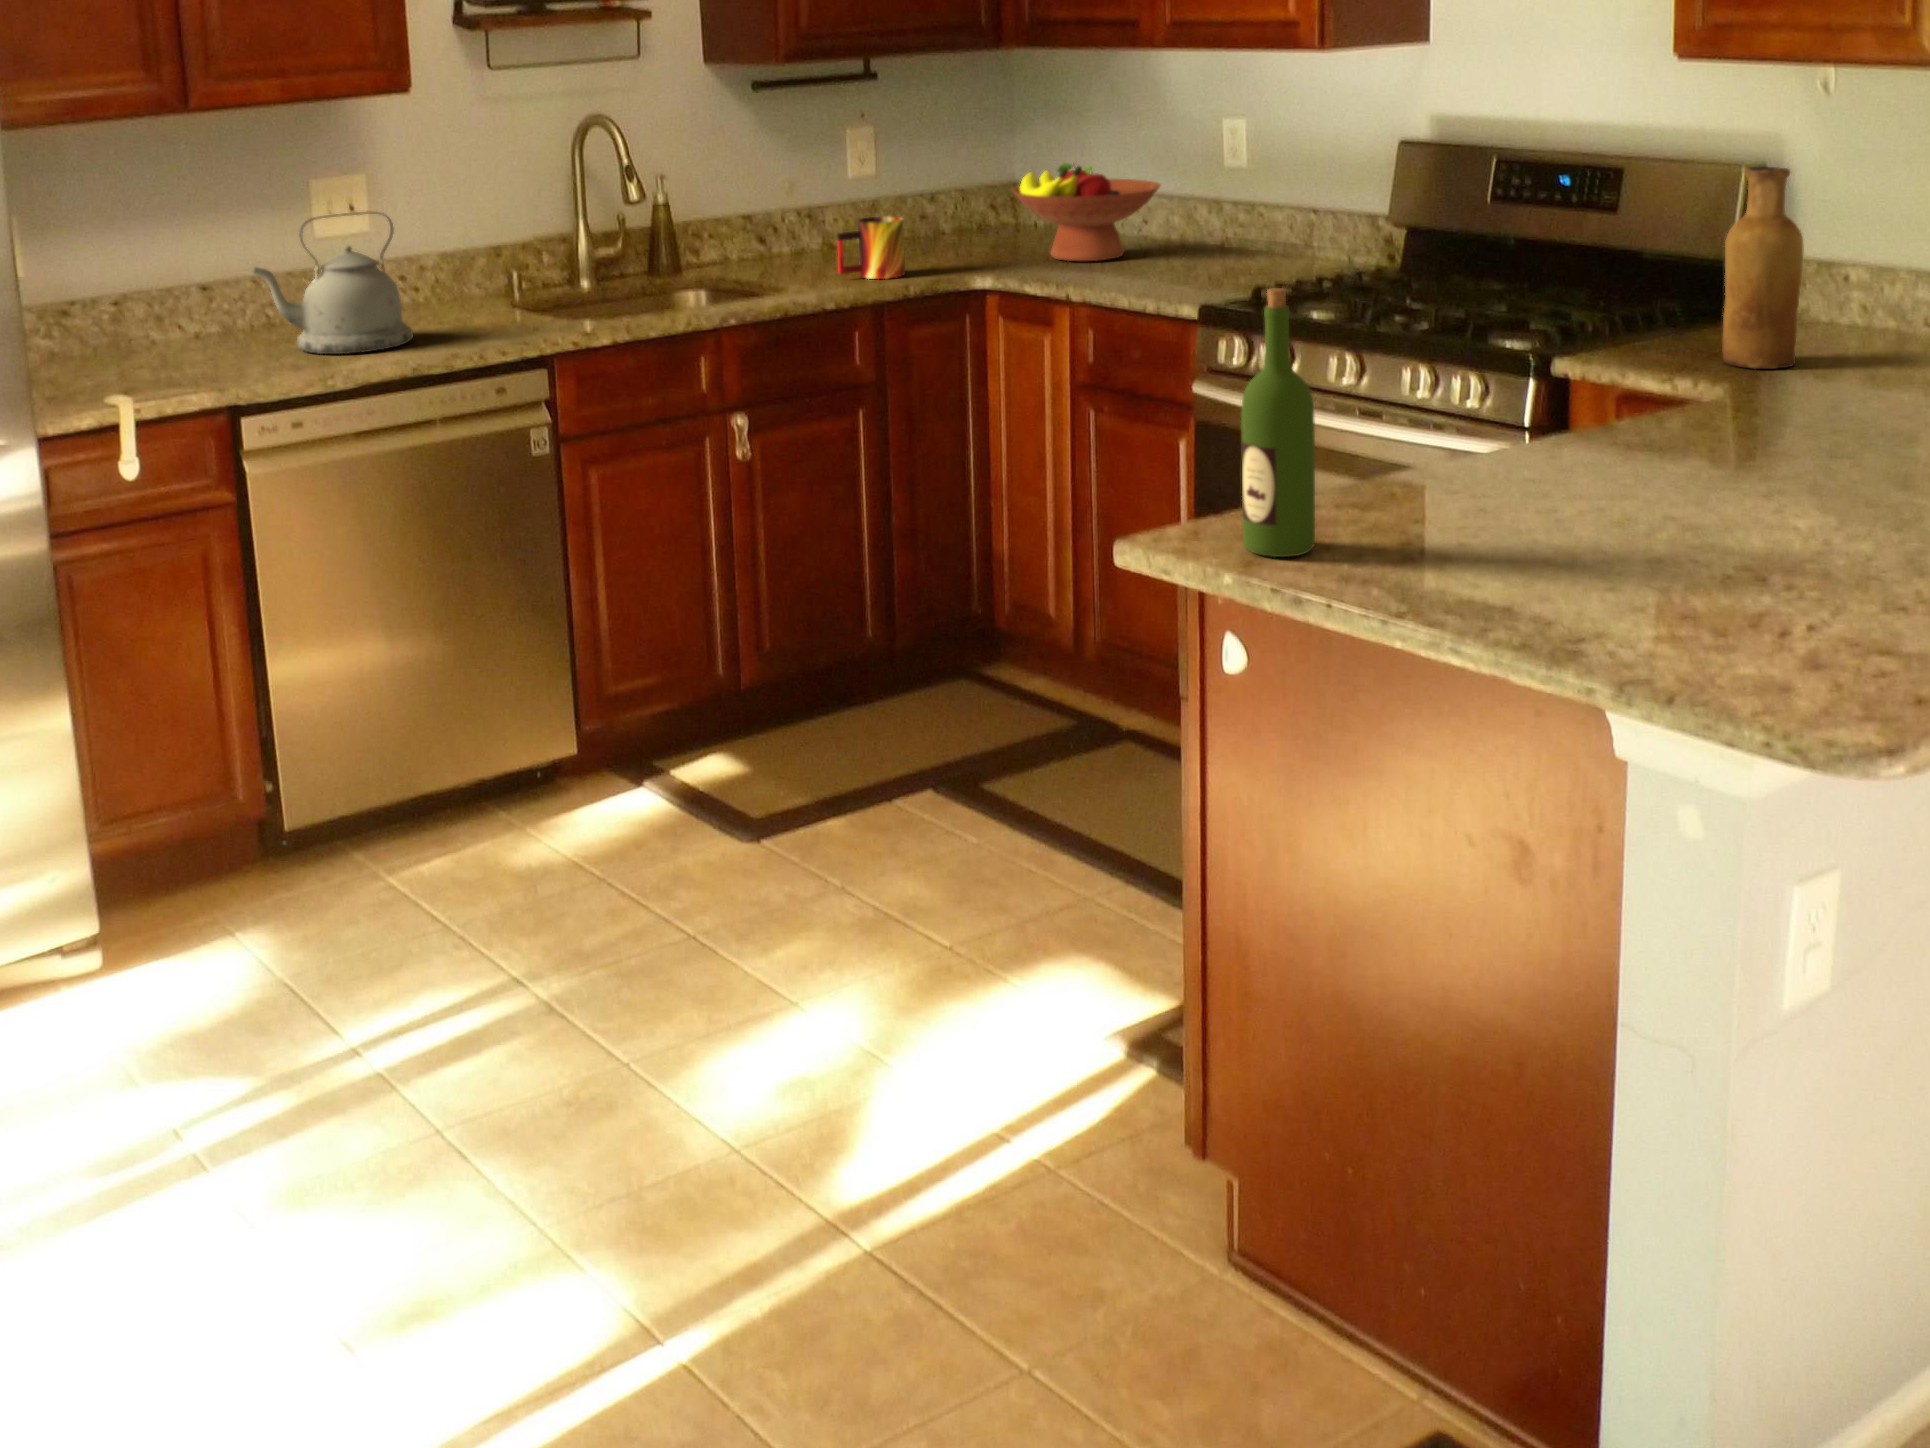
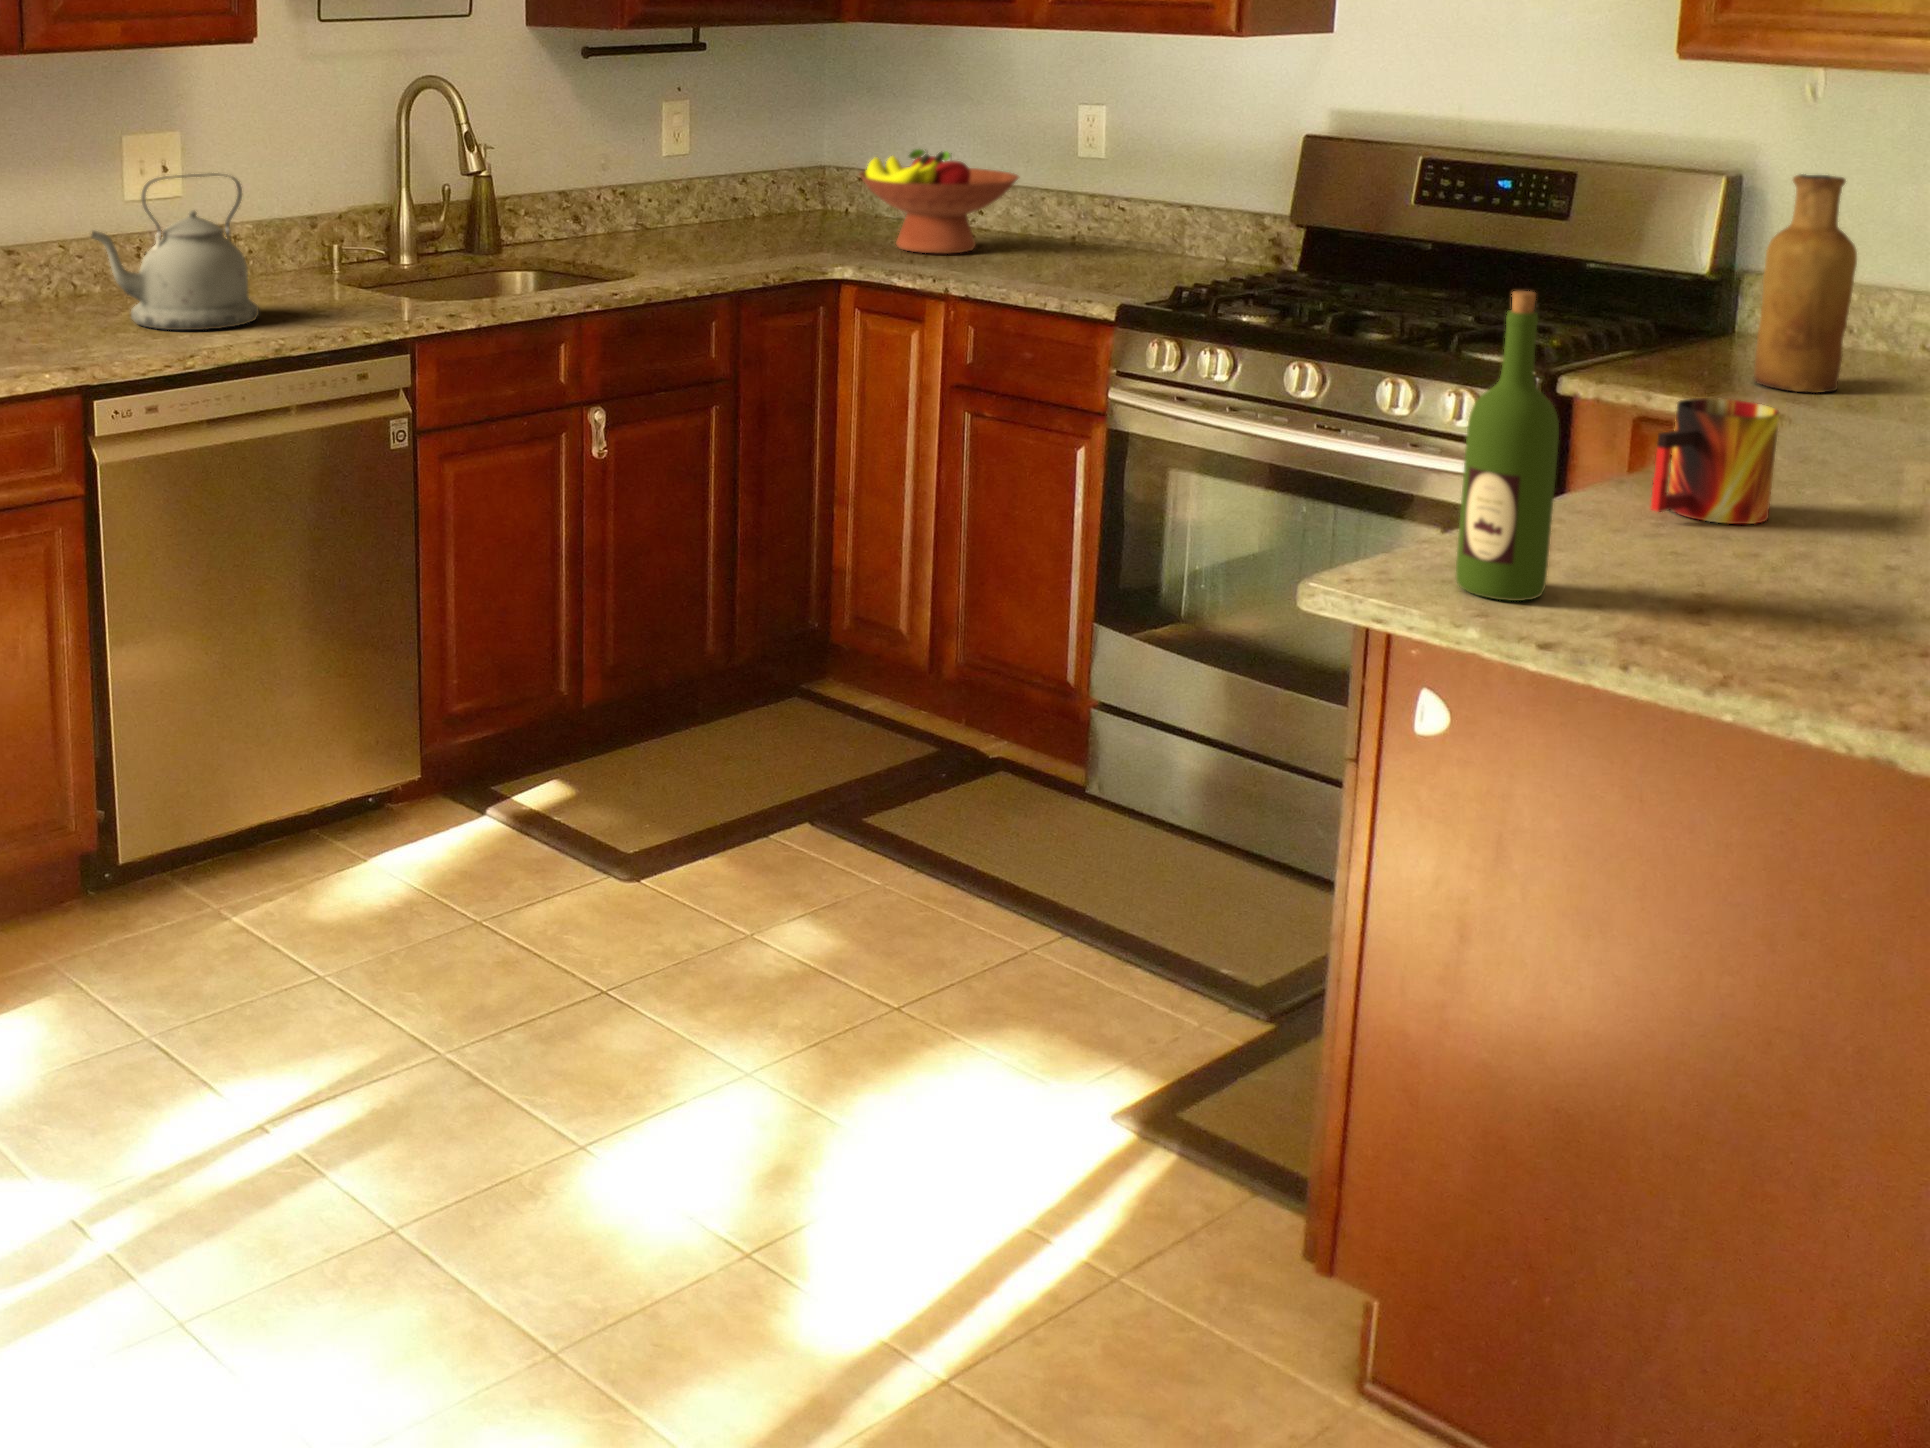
mug: present [837,216,905,279] -> present [1650,398,1780,524]

